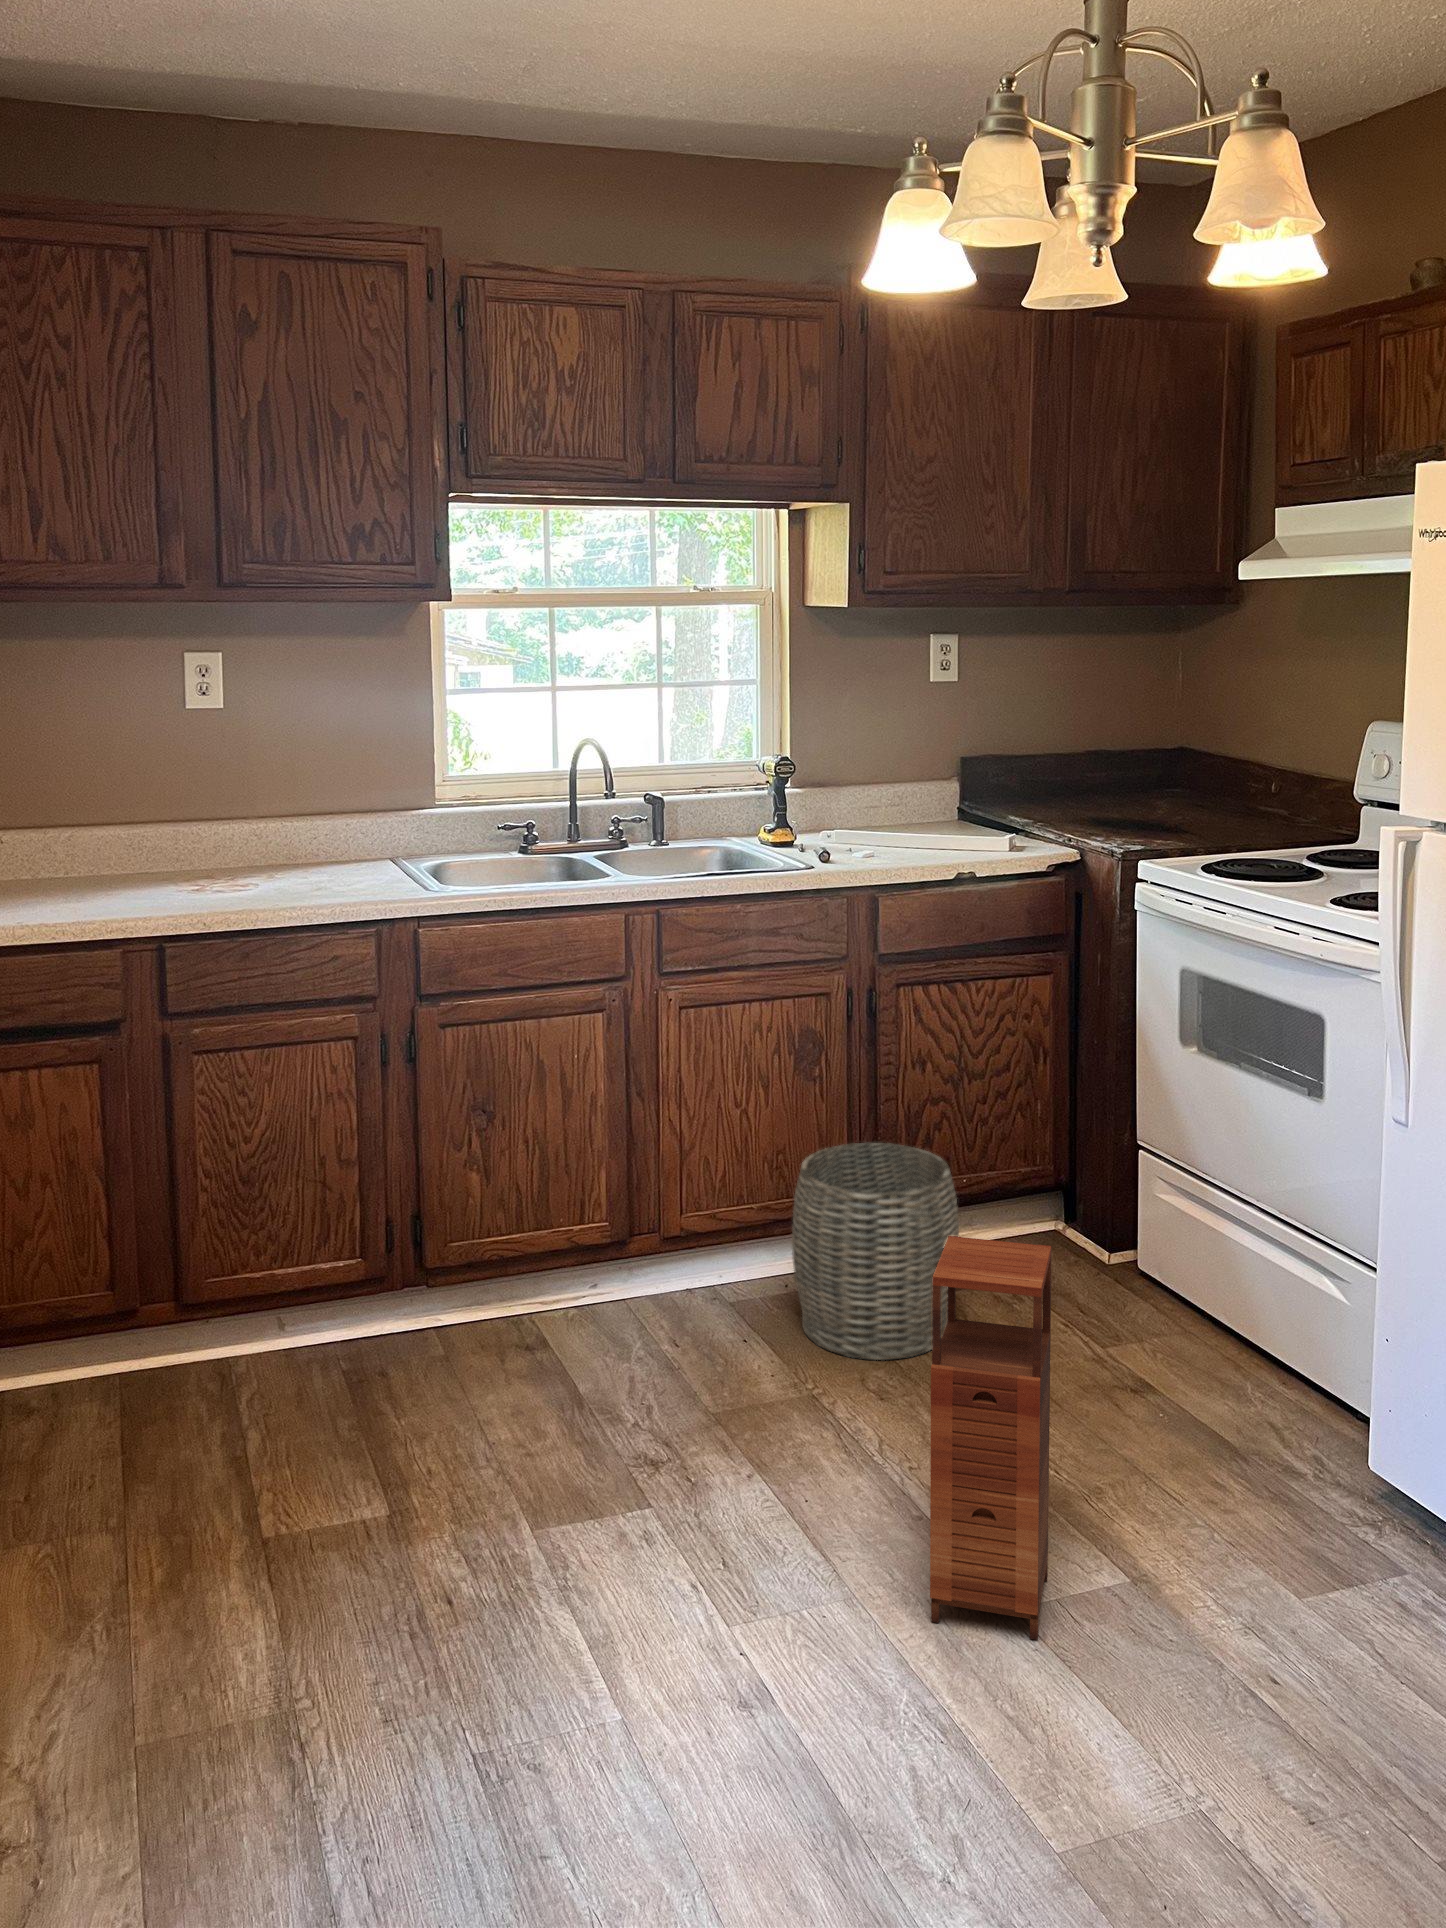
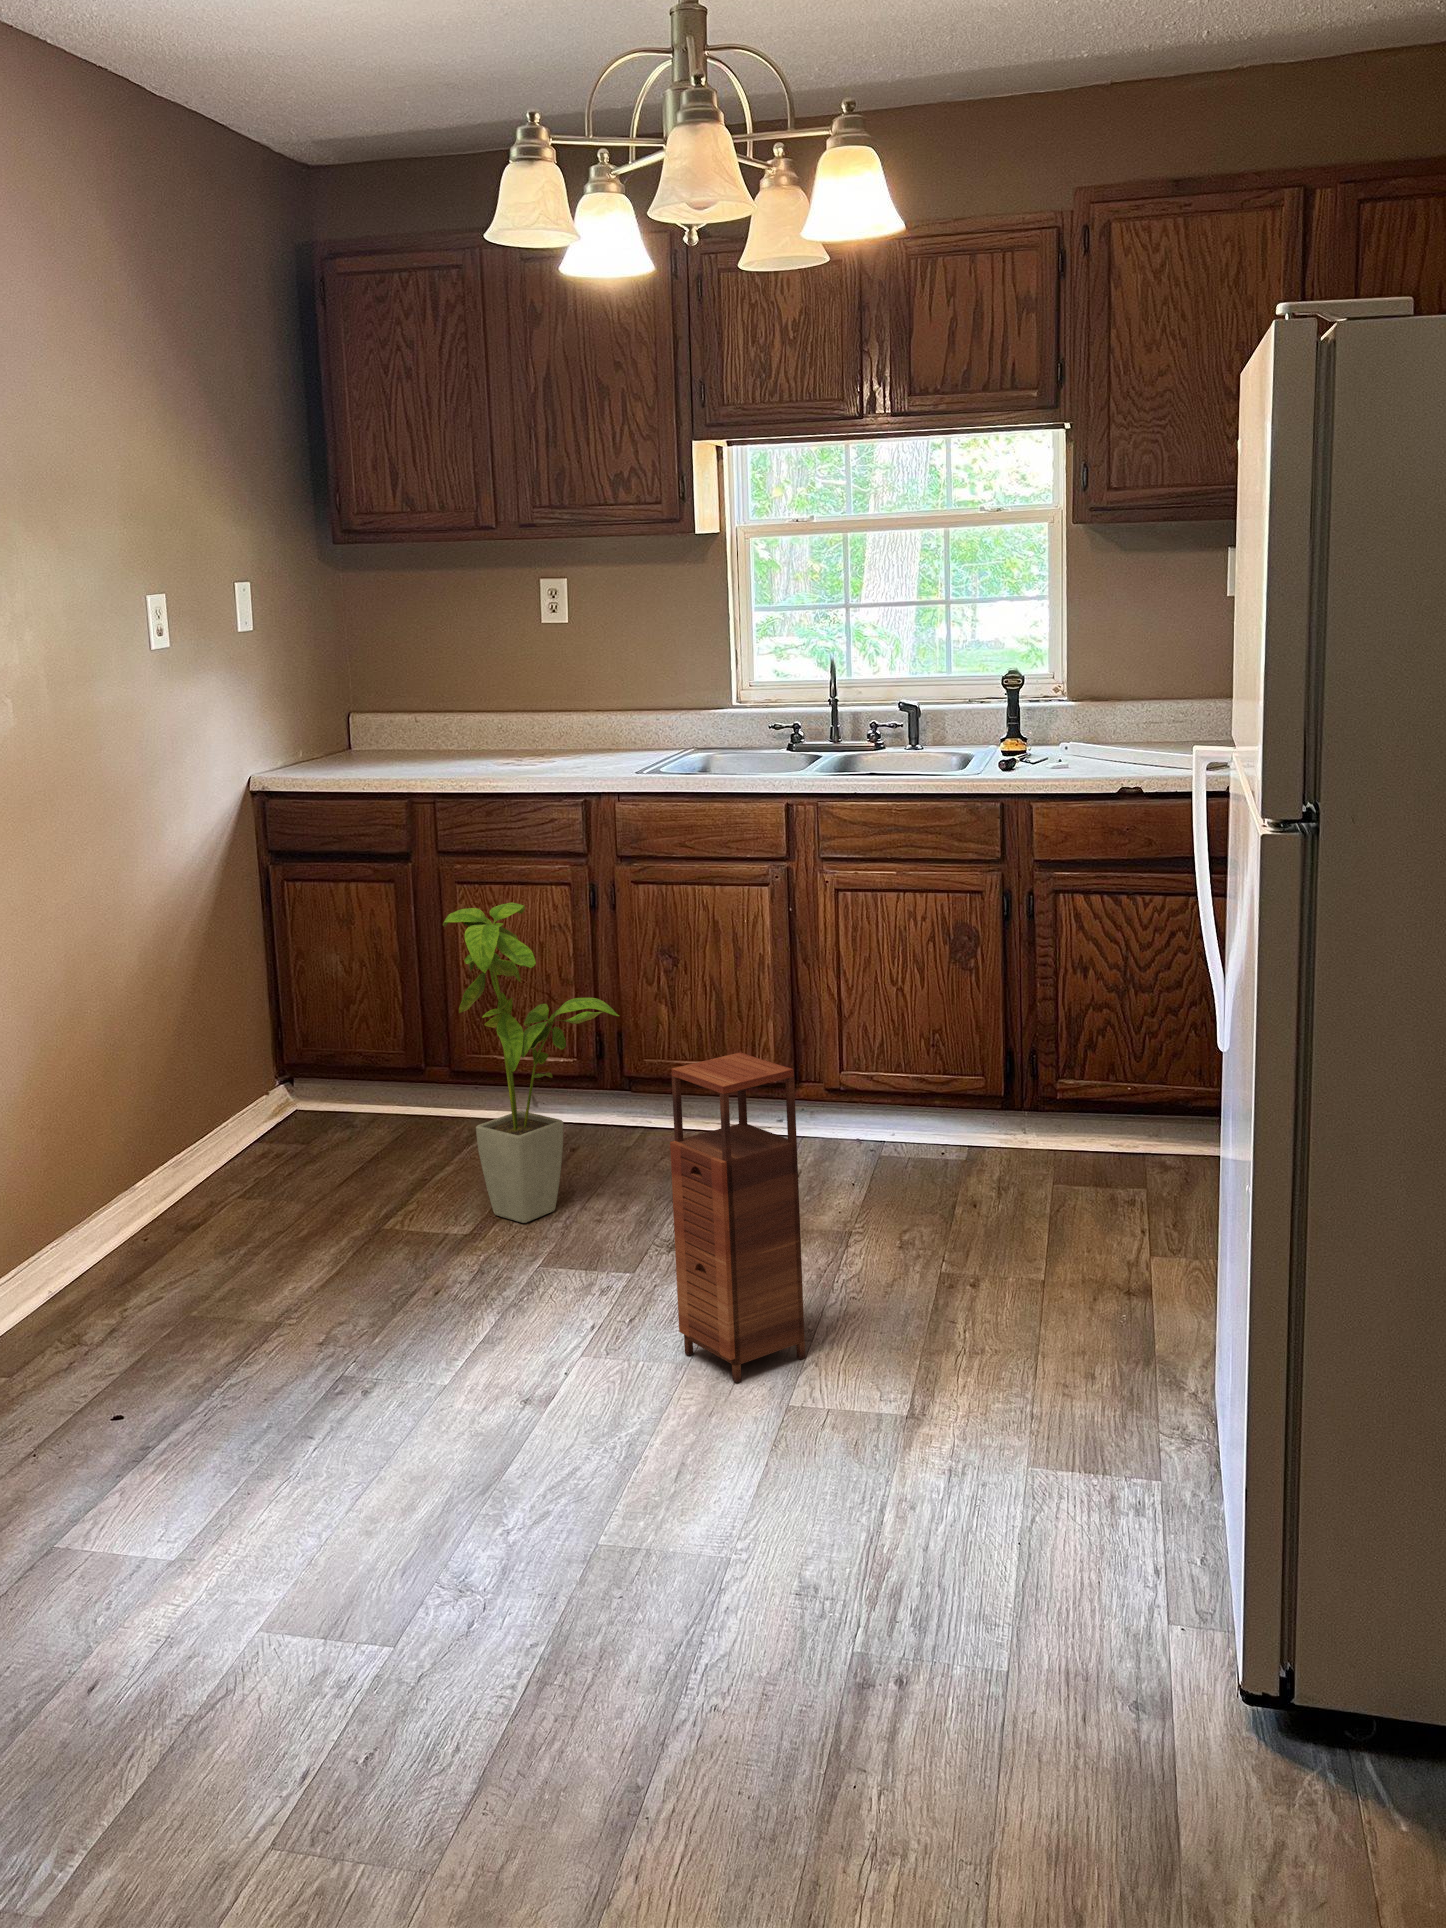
house plant: none [383,1085,611,1502] -> present [443,902,619,1223]
woven basket: present [792,1143,959,1360] -> none [873,1028,1029,1219]

